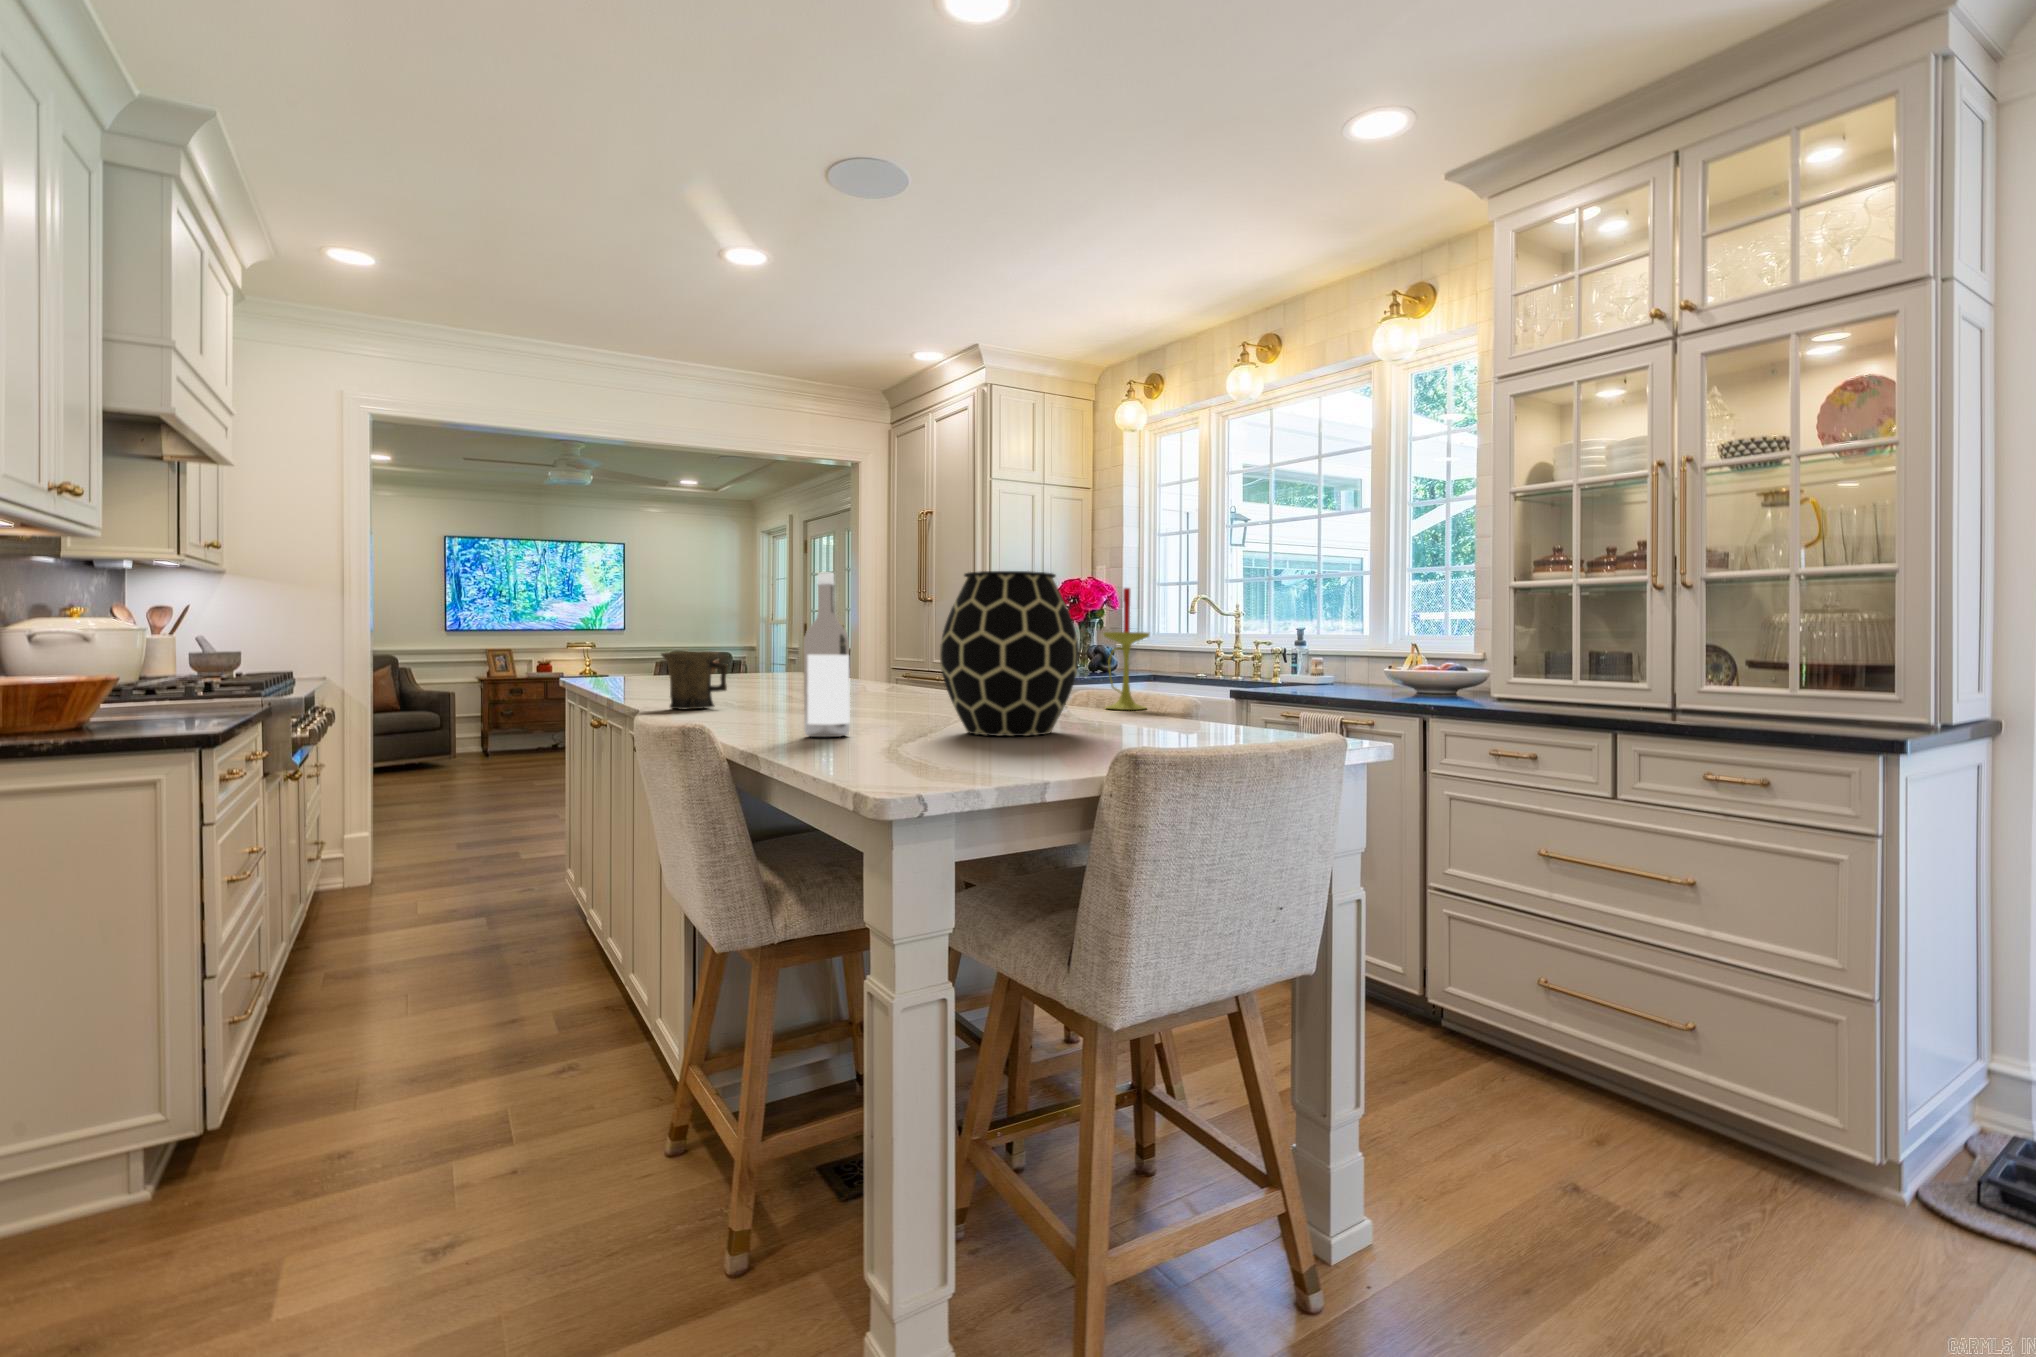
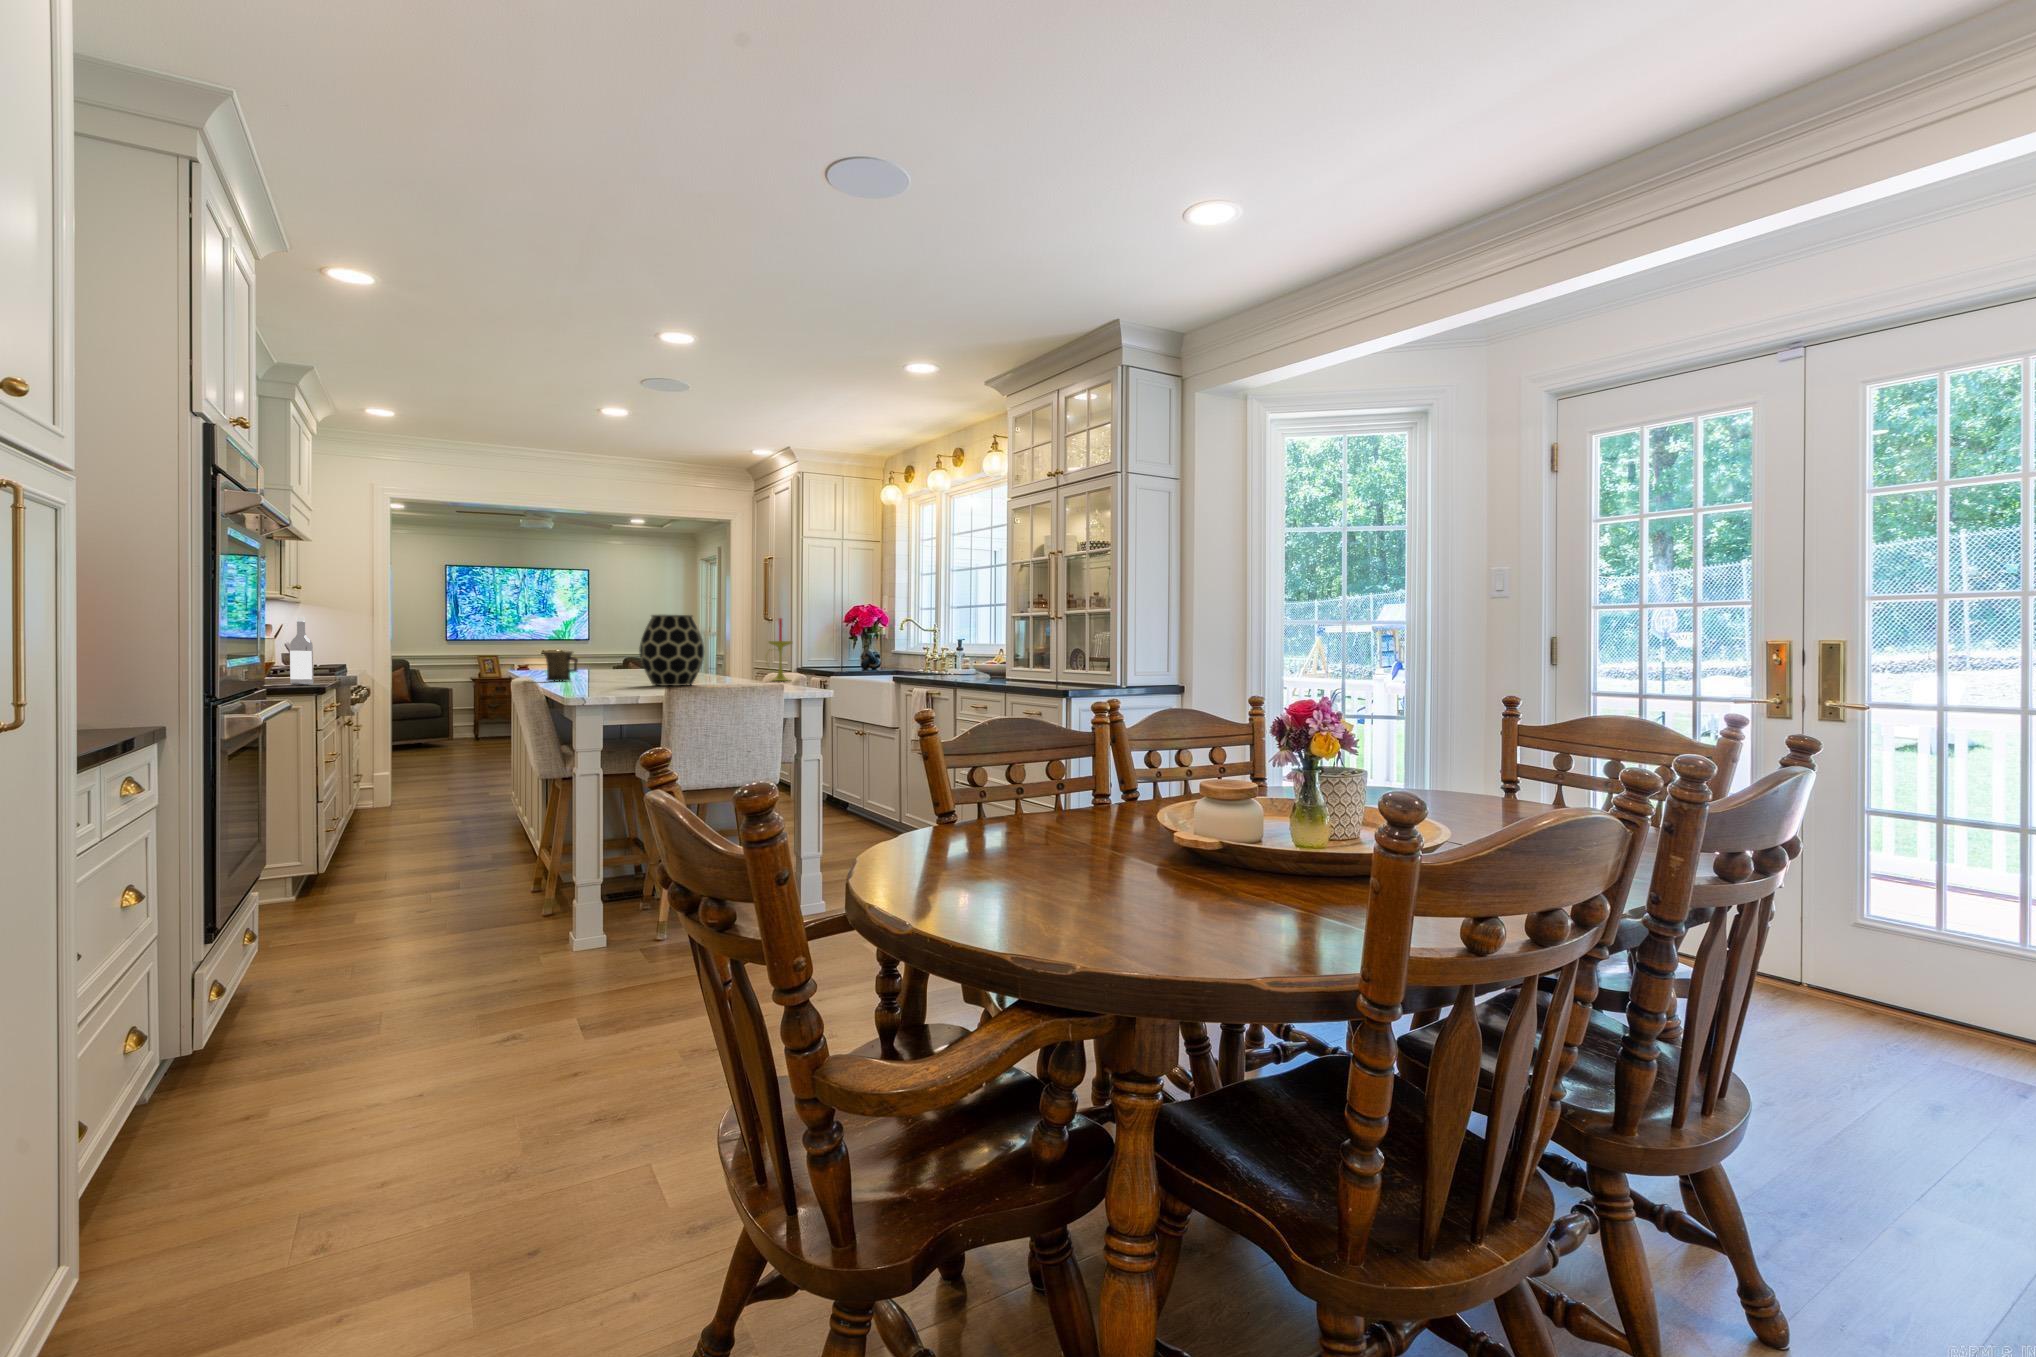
wine bottle: present [804,573,850,737] -> present [290,617,314,685]

